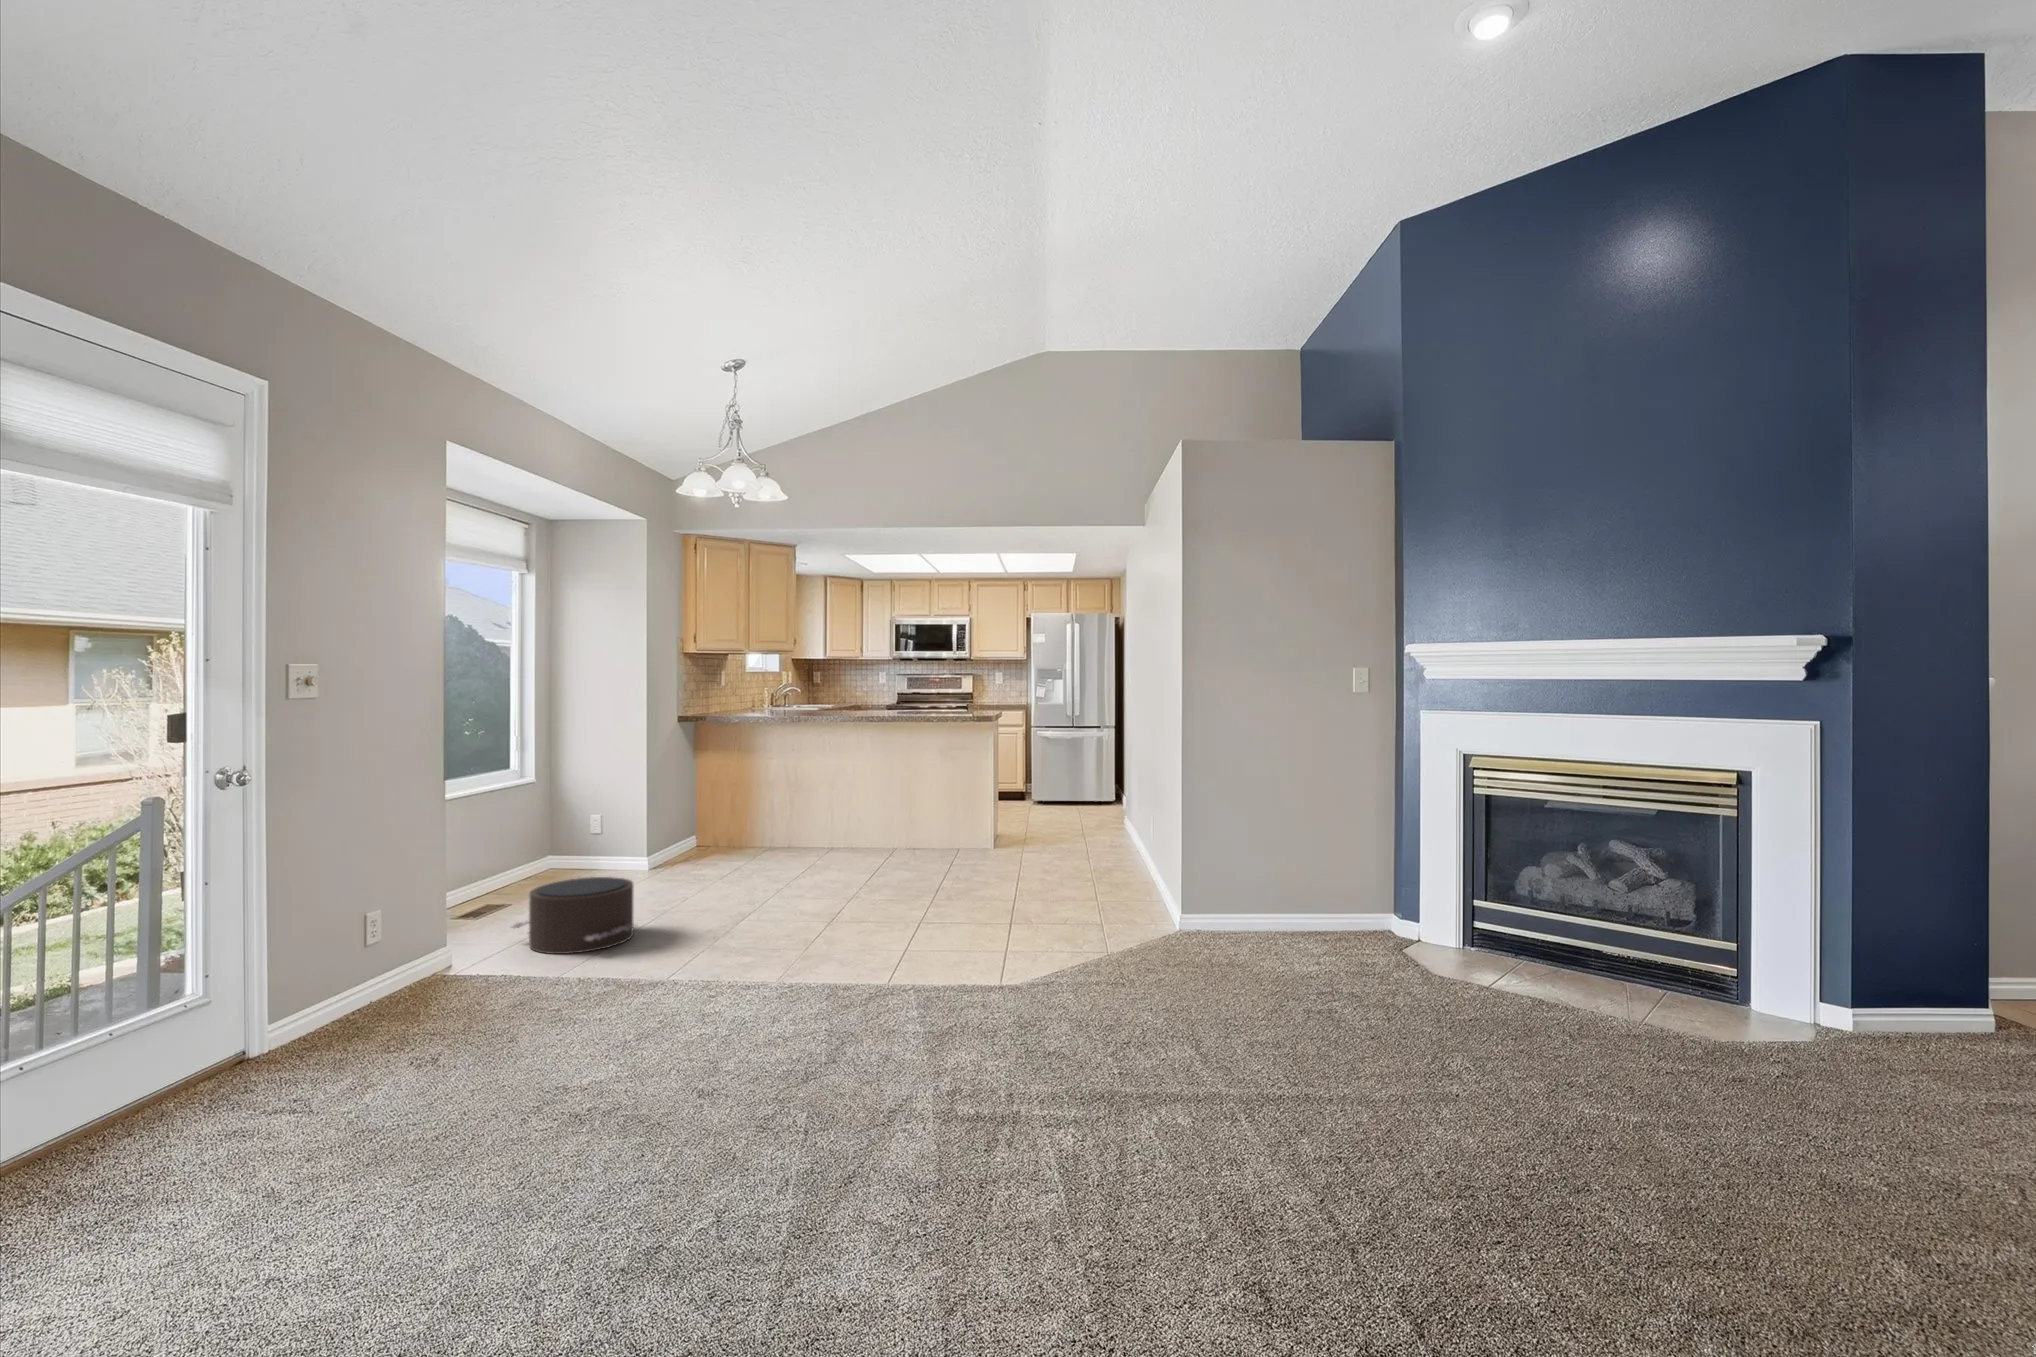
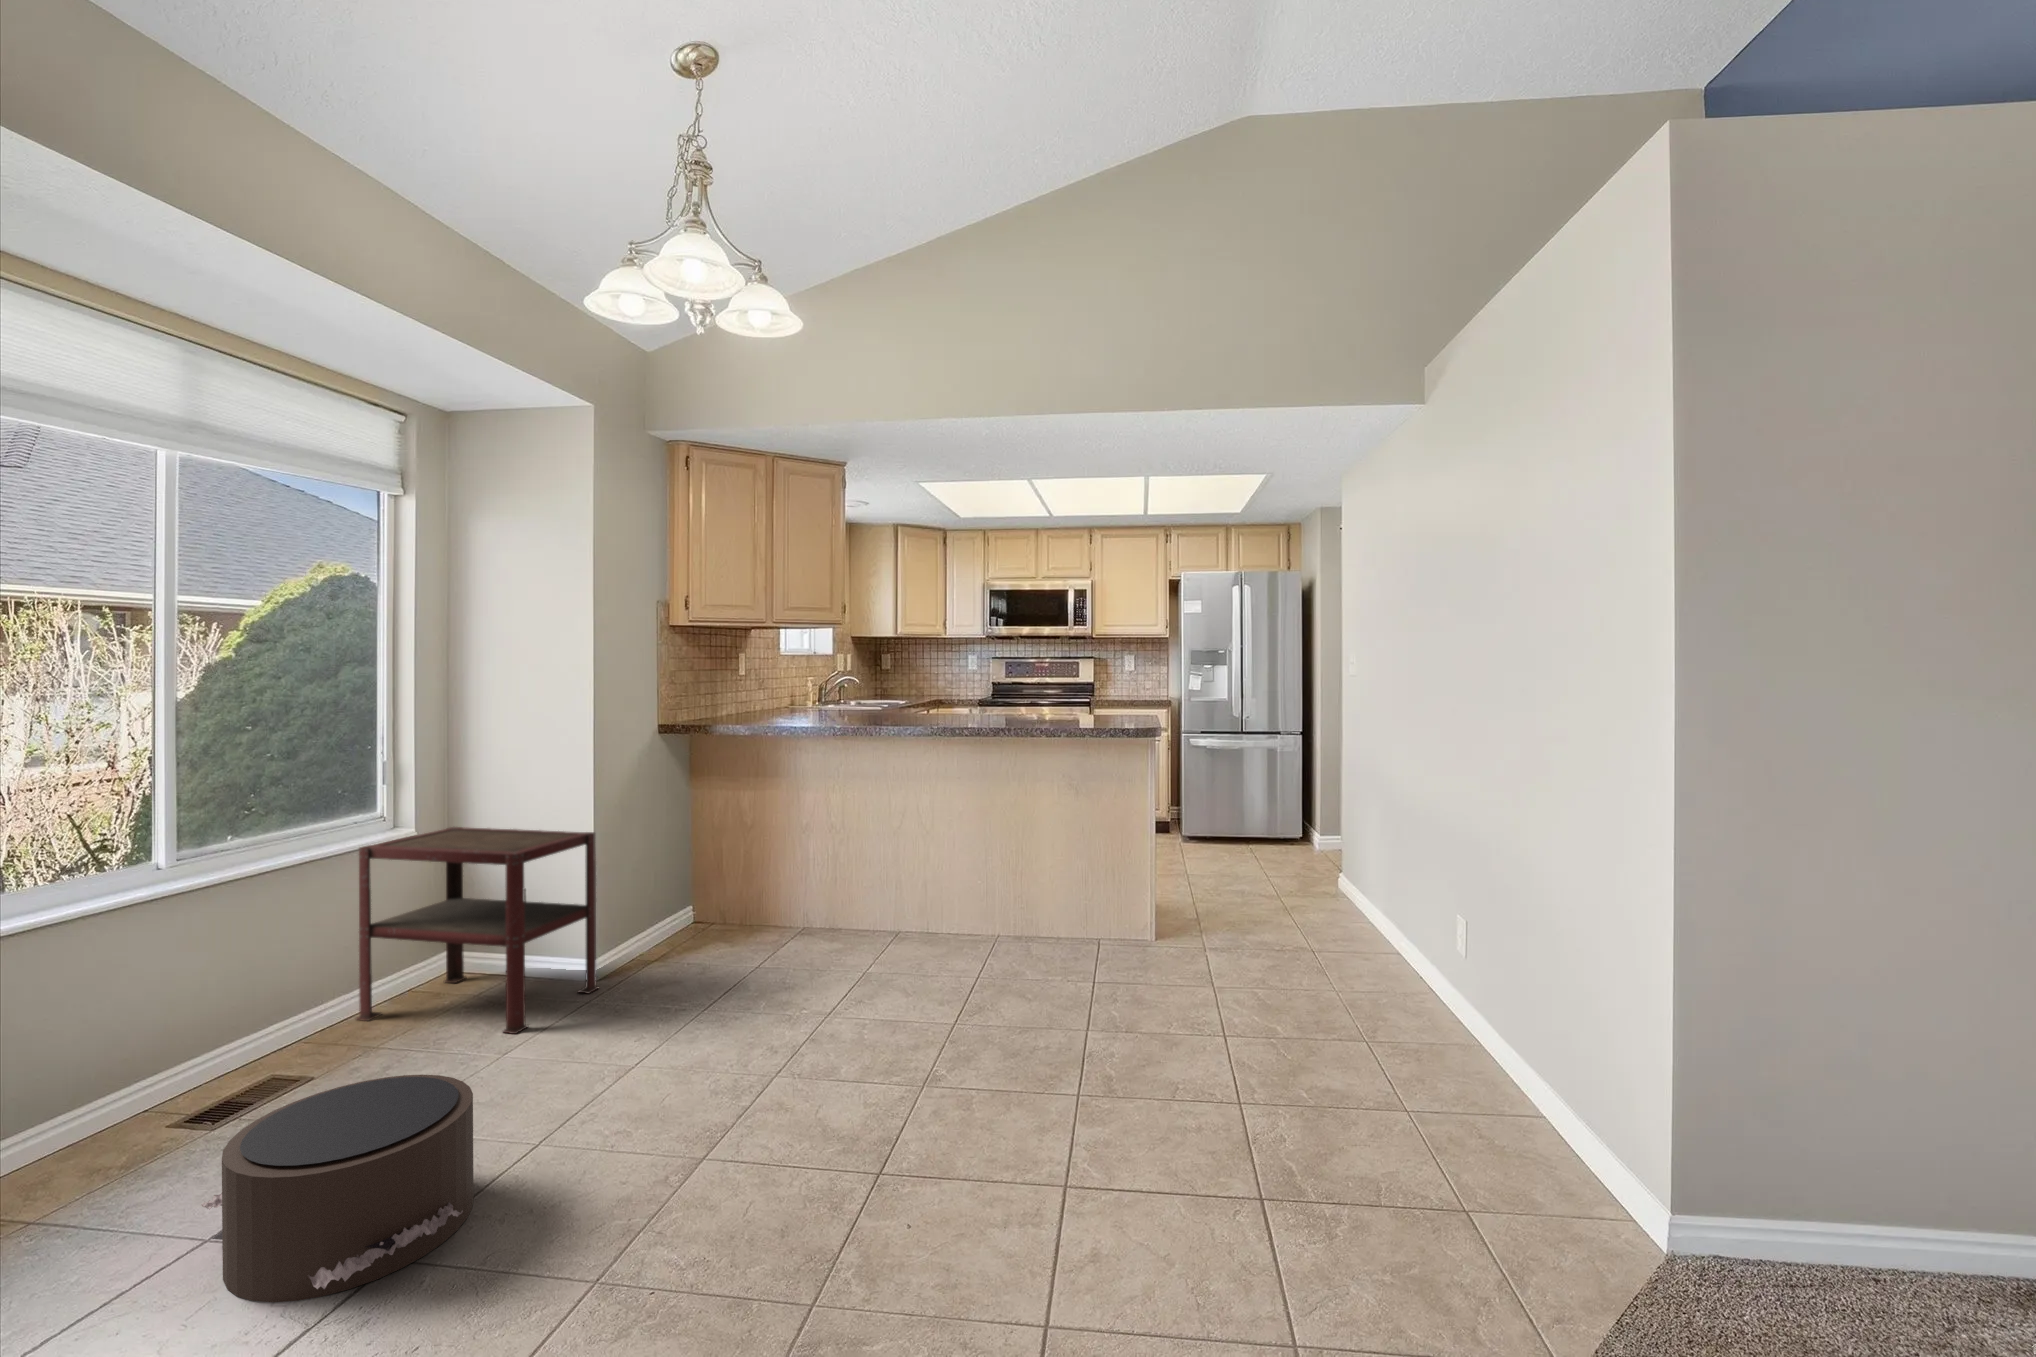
side table: none [509,778,650,889] -> present [356,827,598,1034]

